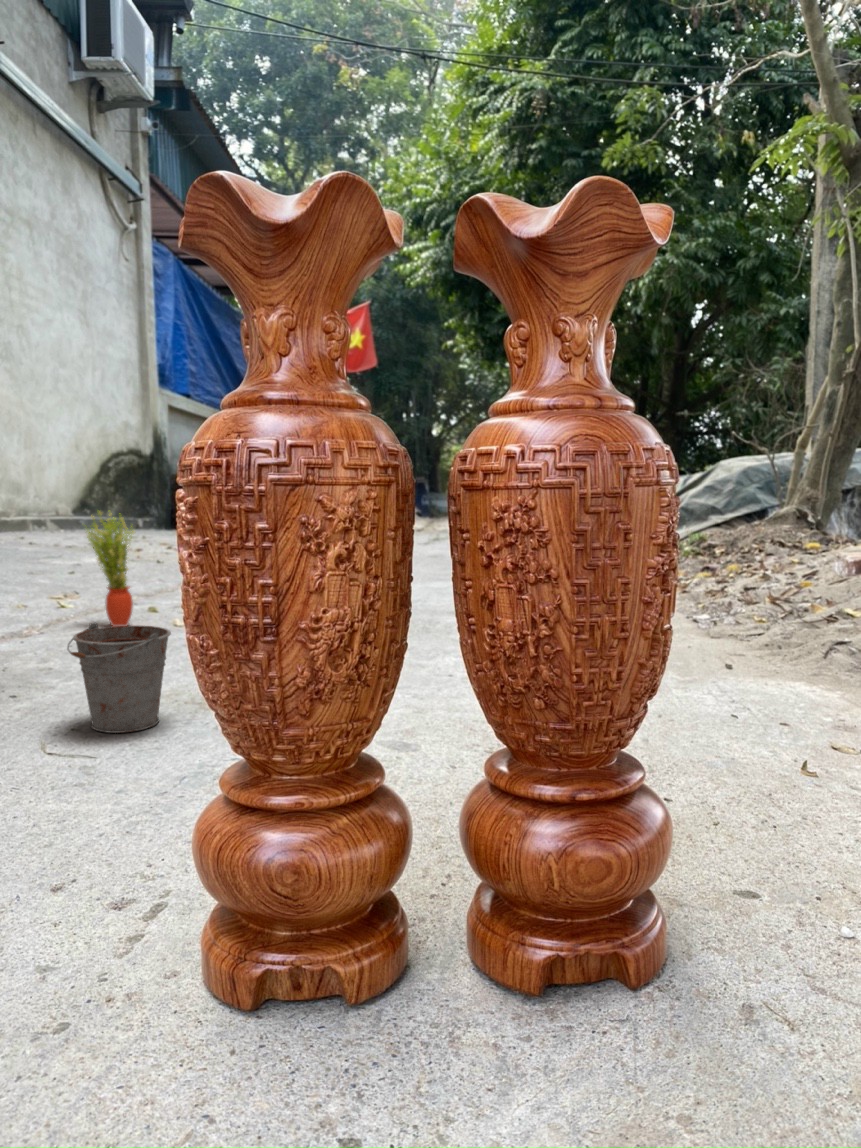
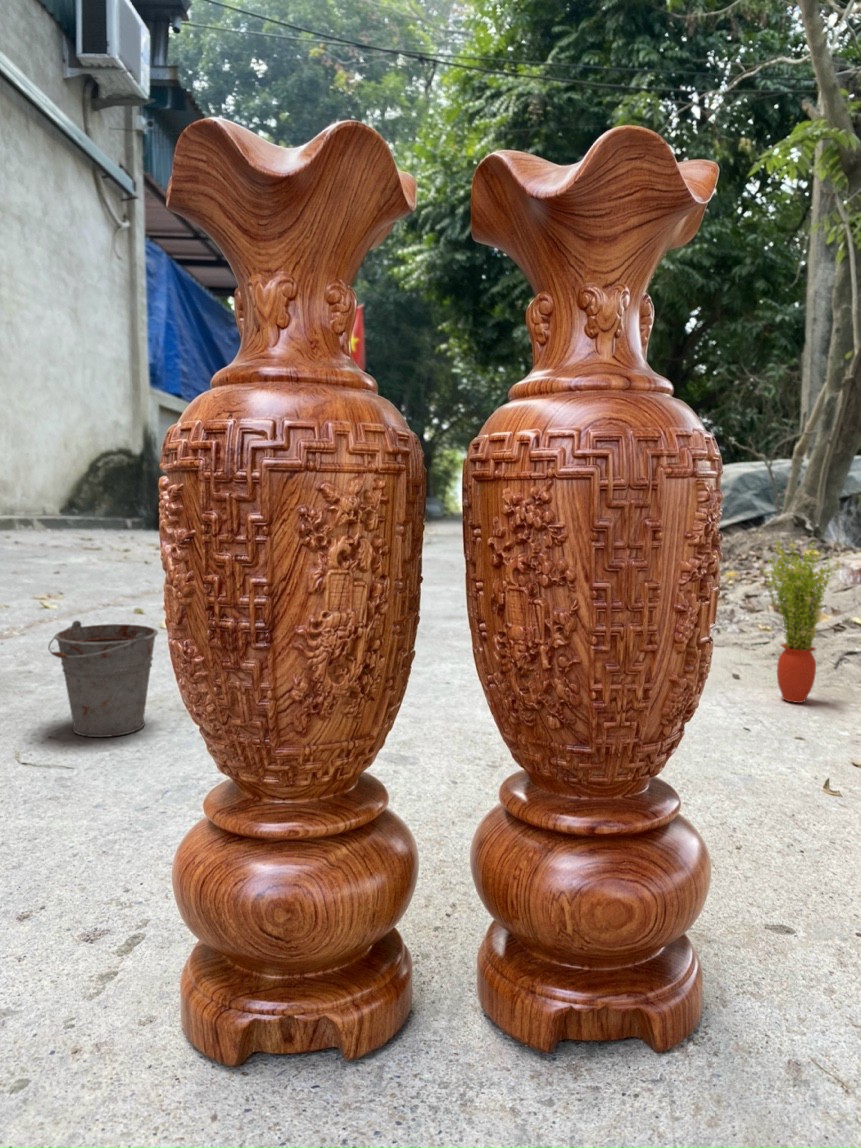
potted plant: present [87,510,134,626] -> present [762,539,840,703]

